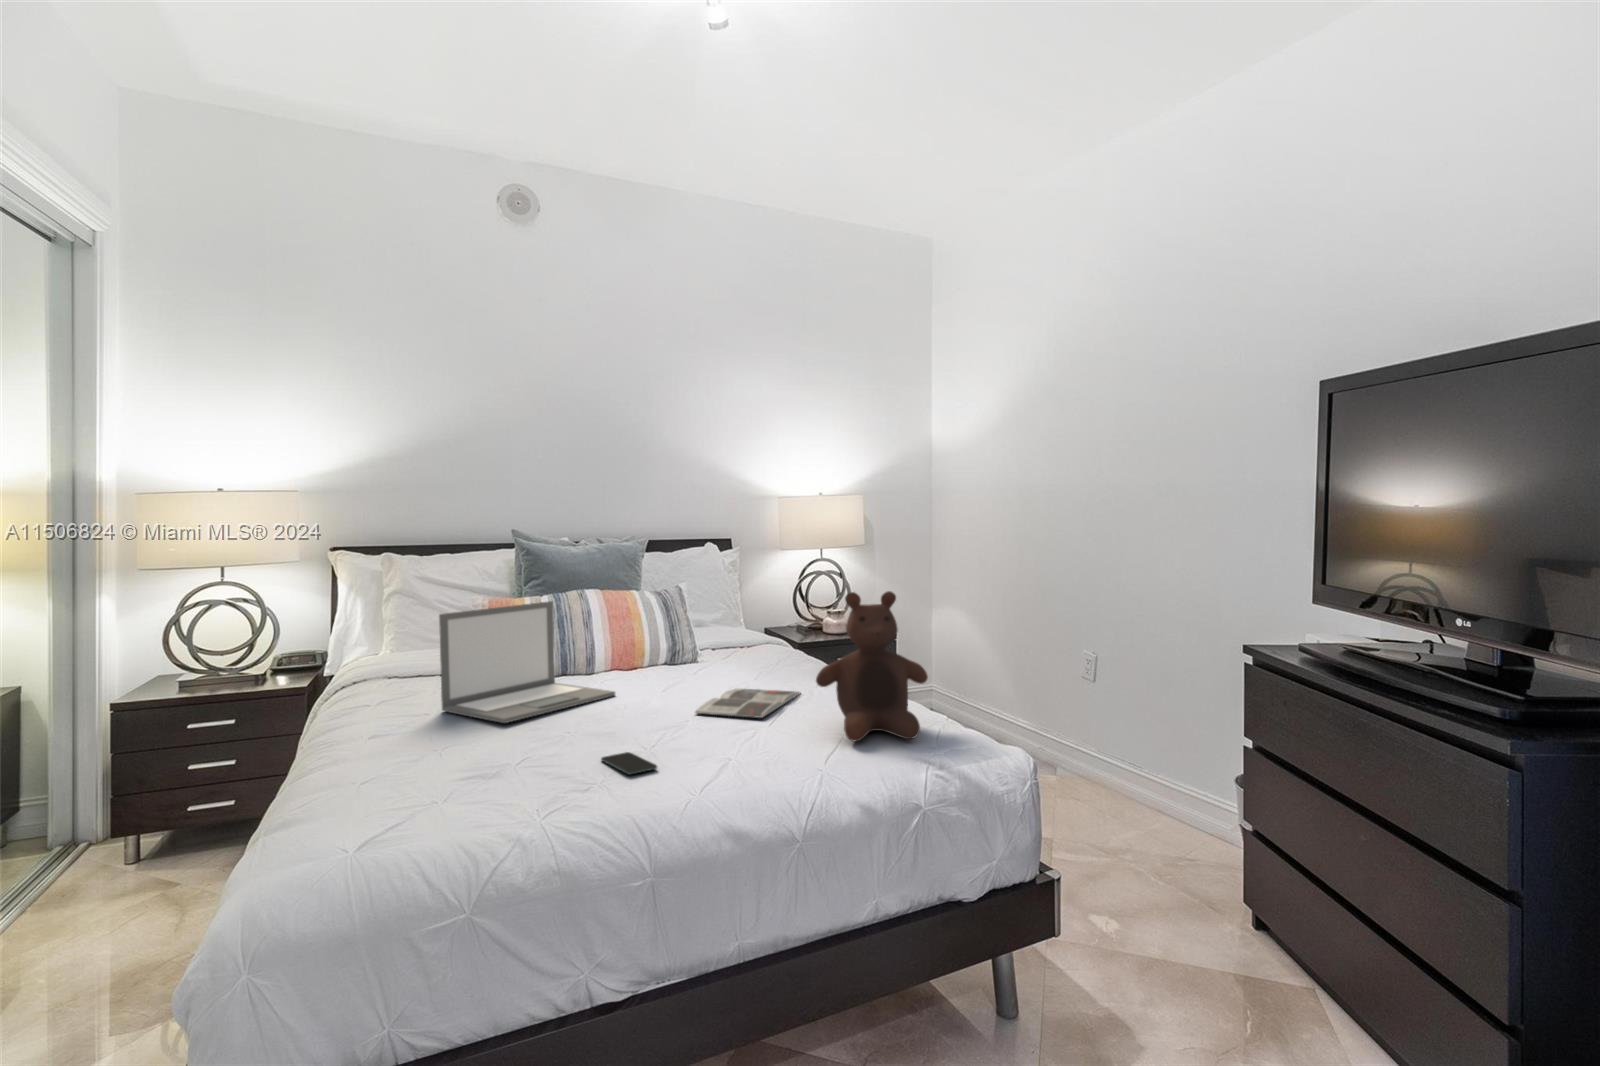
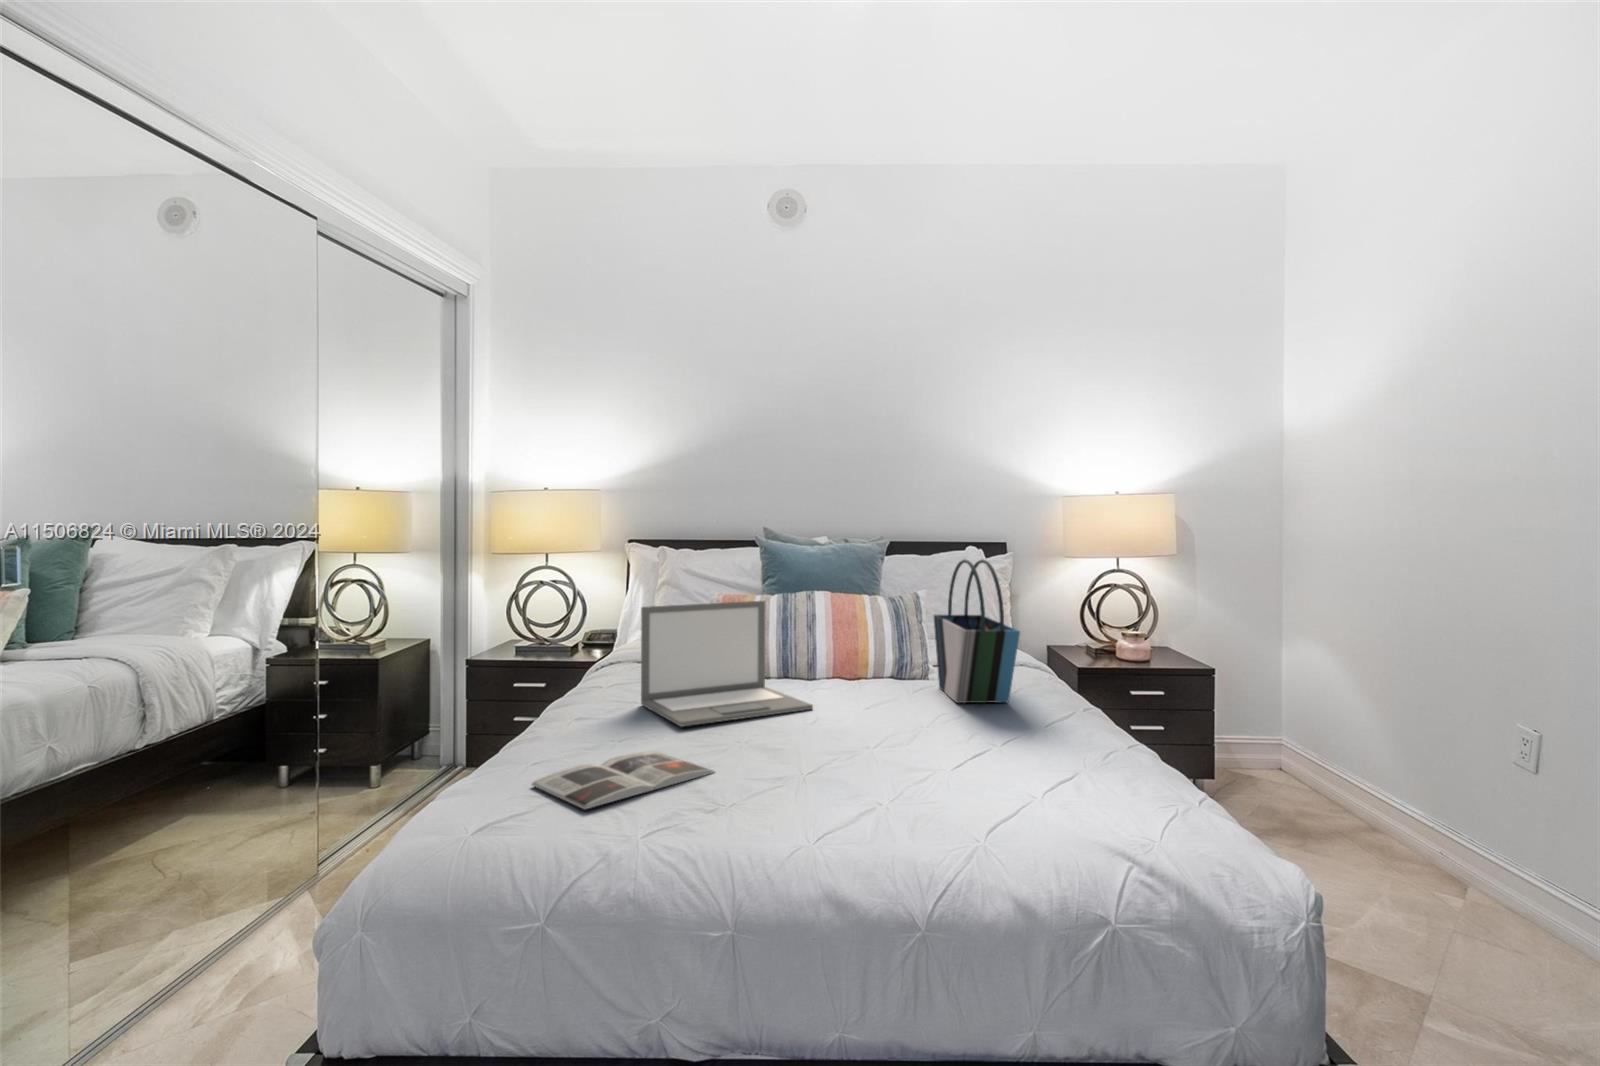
tote bag: none [701,553,787,677] -> present [934,559,1020,703]
stuffed bear: present [816,591,928,741] -> none [1008,618,1164,823]
magazine: present [695,688,800,718] -> present [532,751,714,809]
smartphone: present [601,752,657,774] -> none [737,781,785,810]

